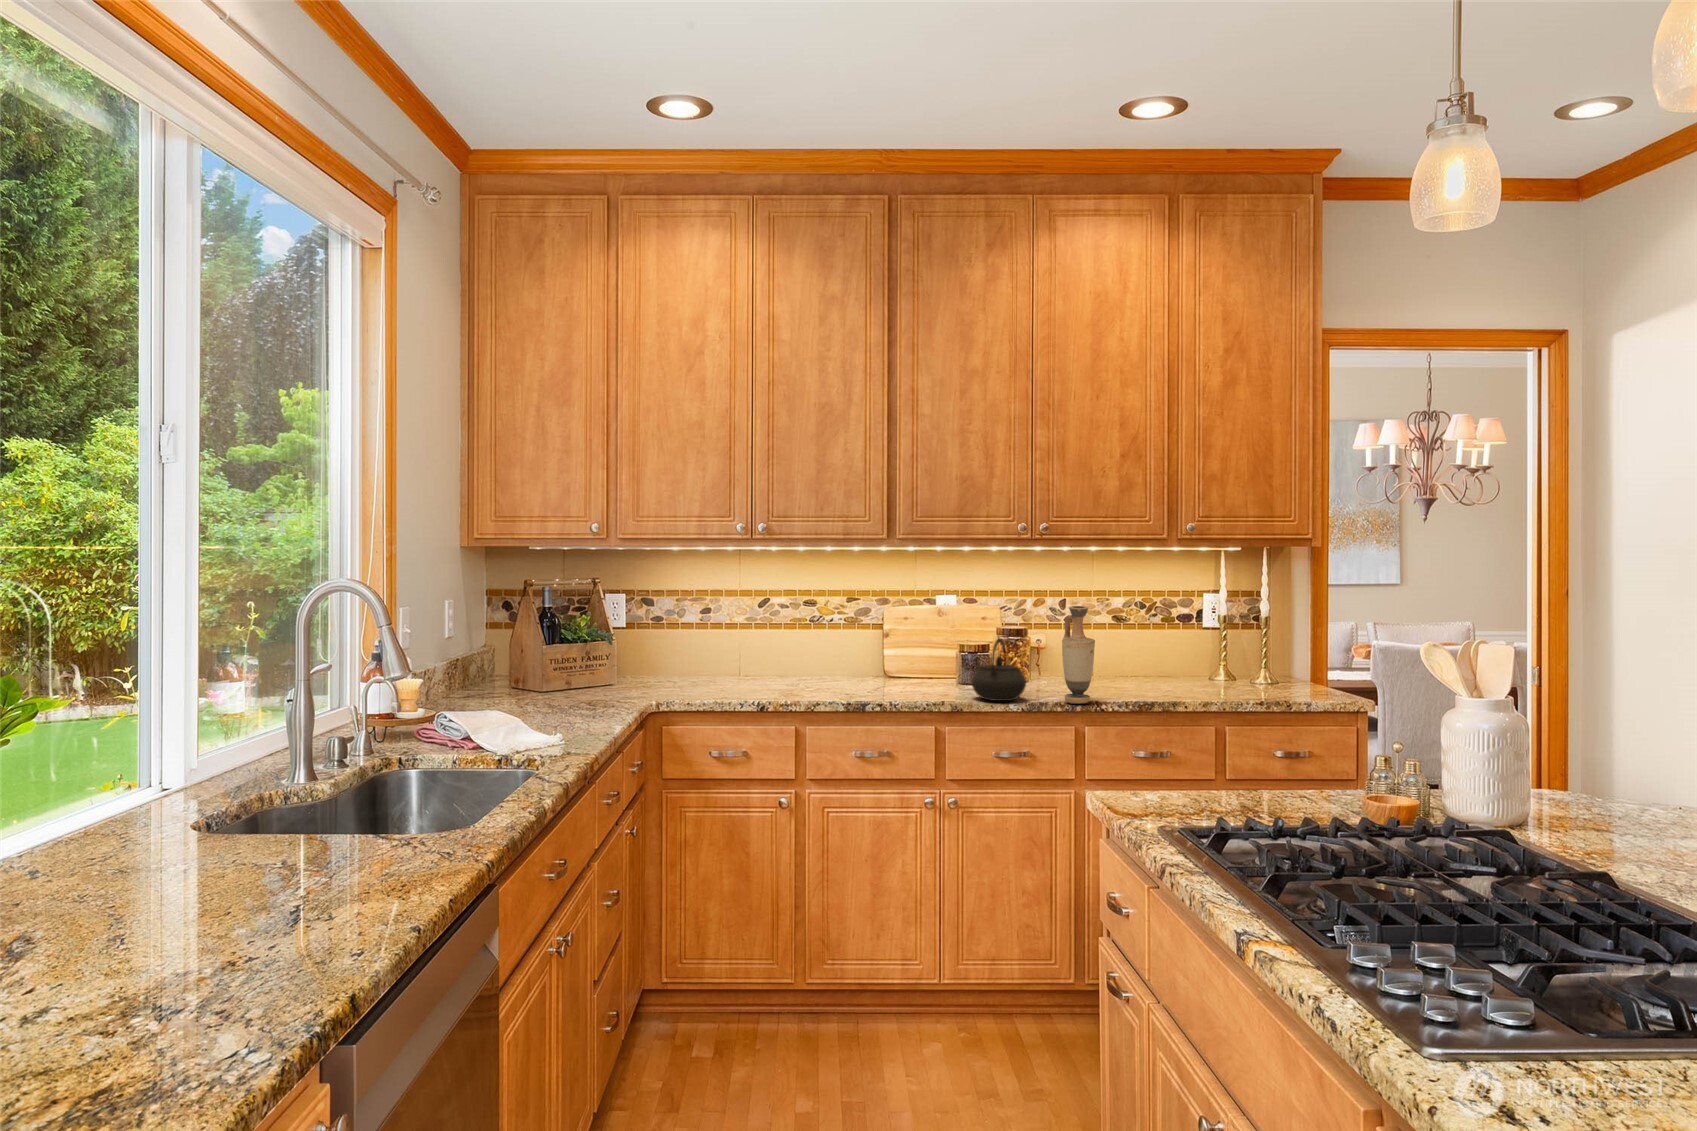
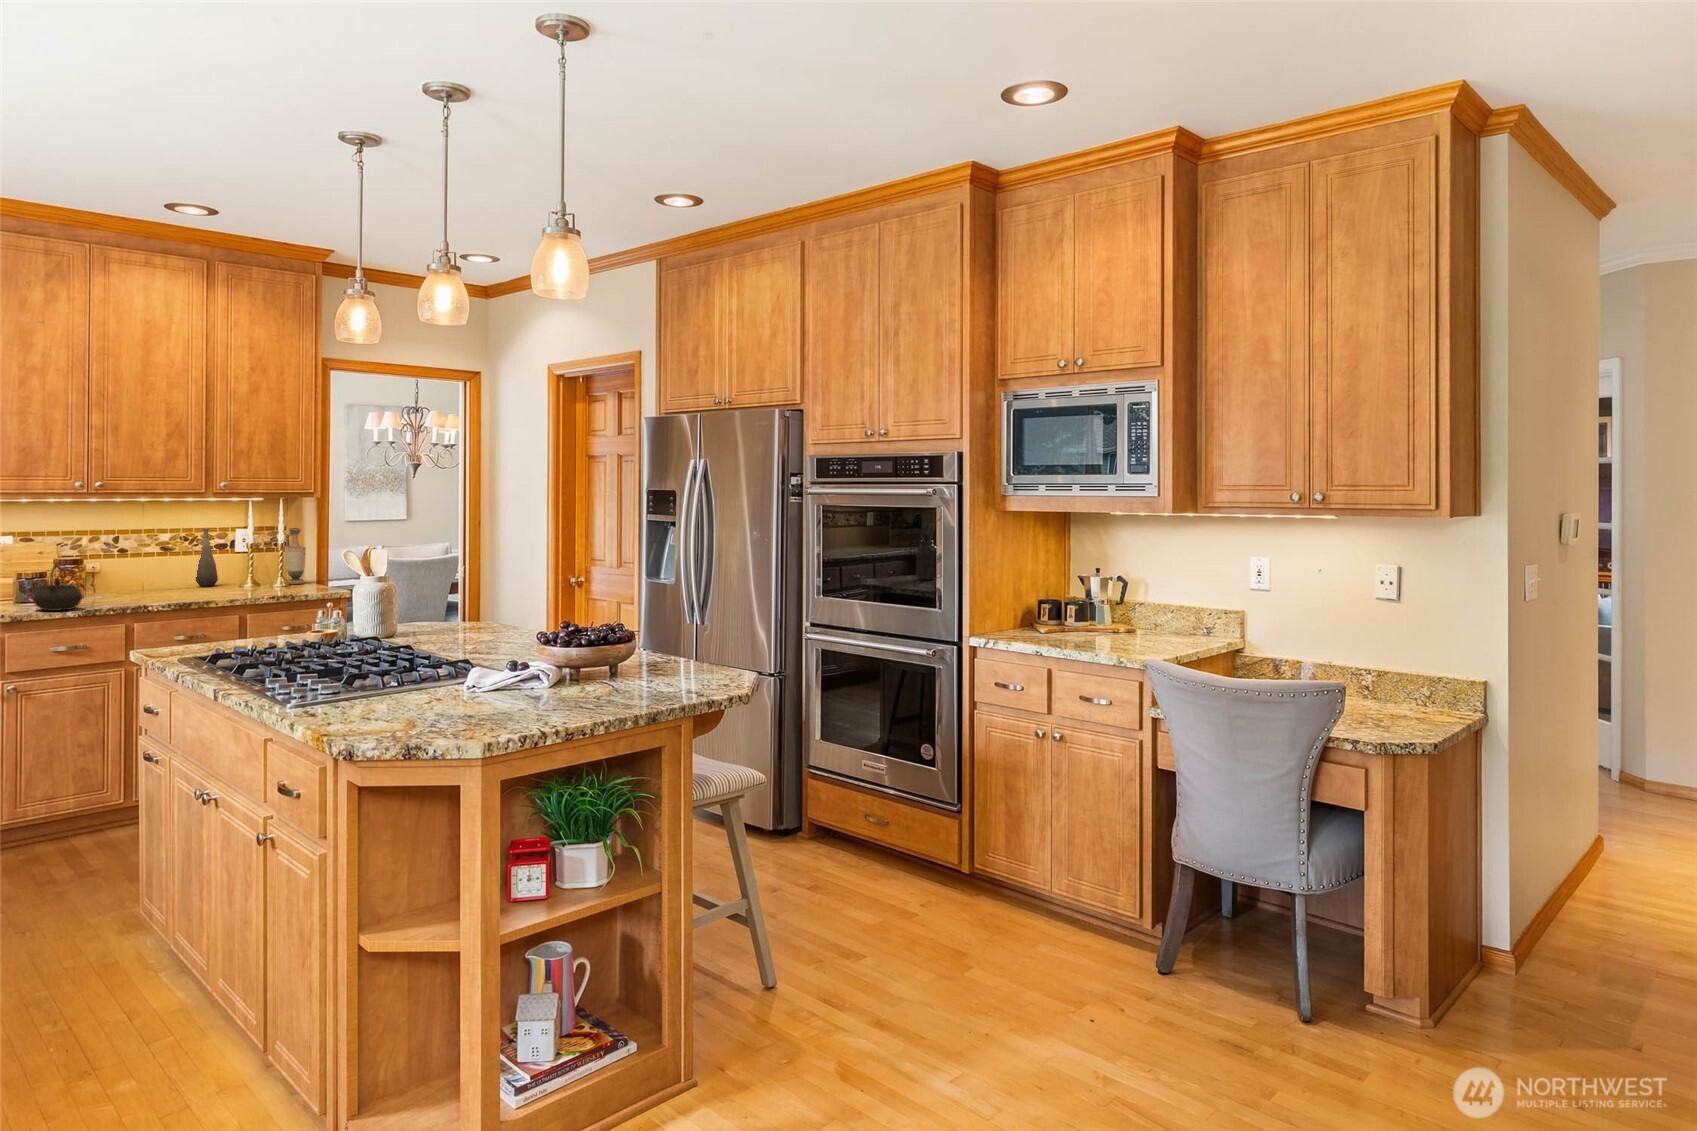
bottle: none [1152,591,1180,672] -> present [196,528,218,587]
vase: present [1062,606,1095,704] -> present [285,528,306,584]

